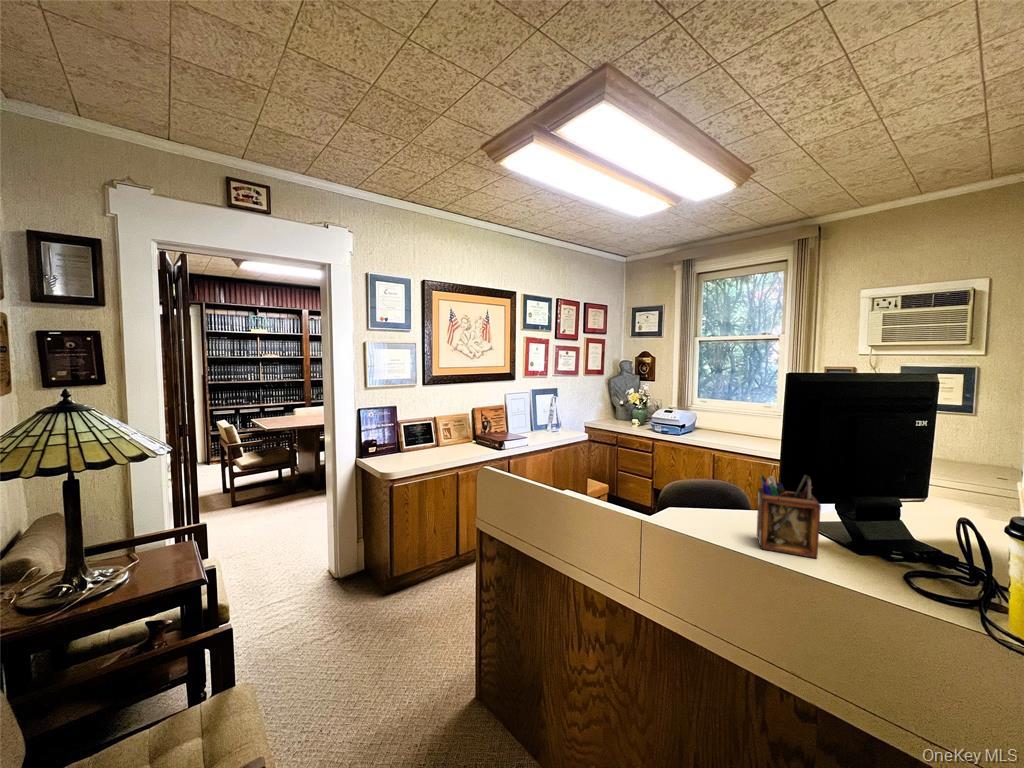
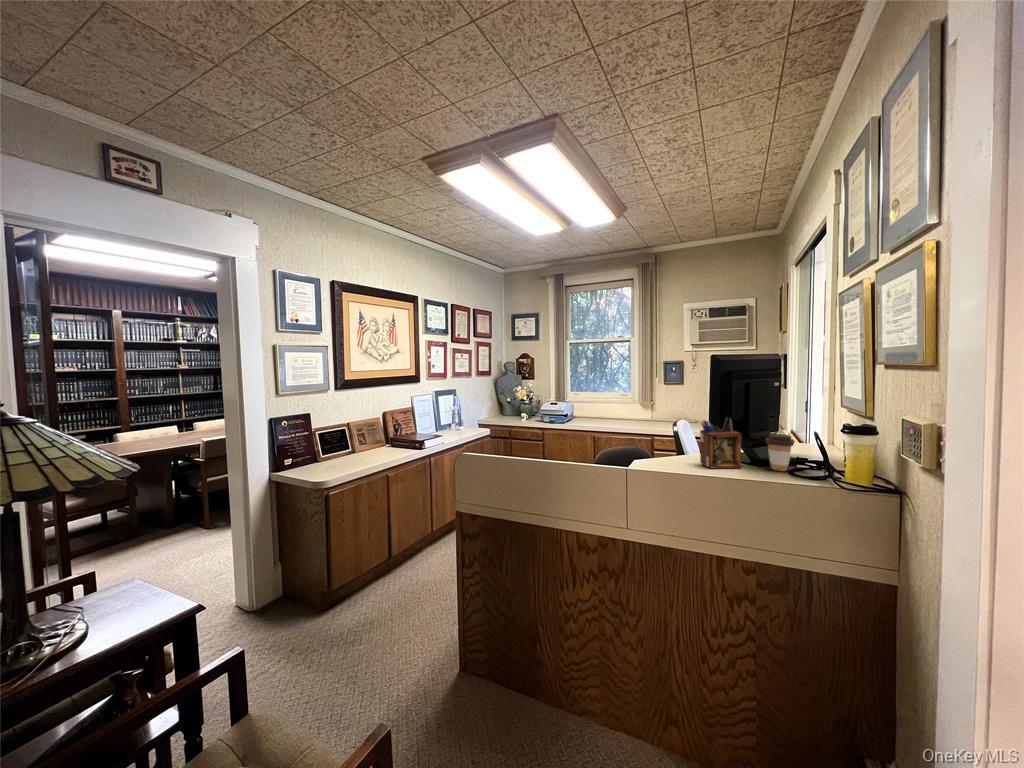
coffee cup: none [865,514,920,582] -> present [765,434,794,471]

